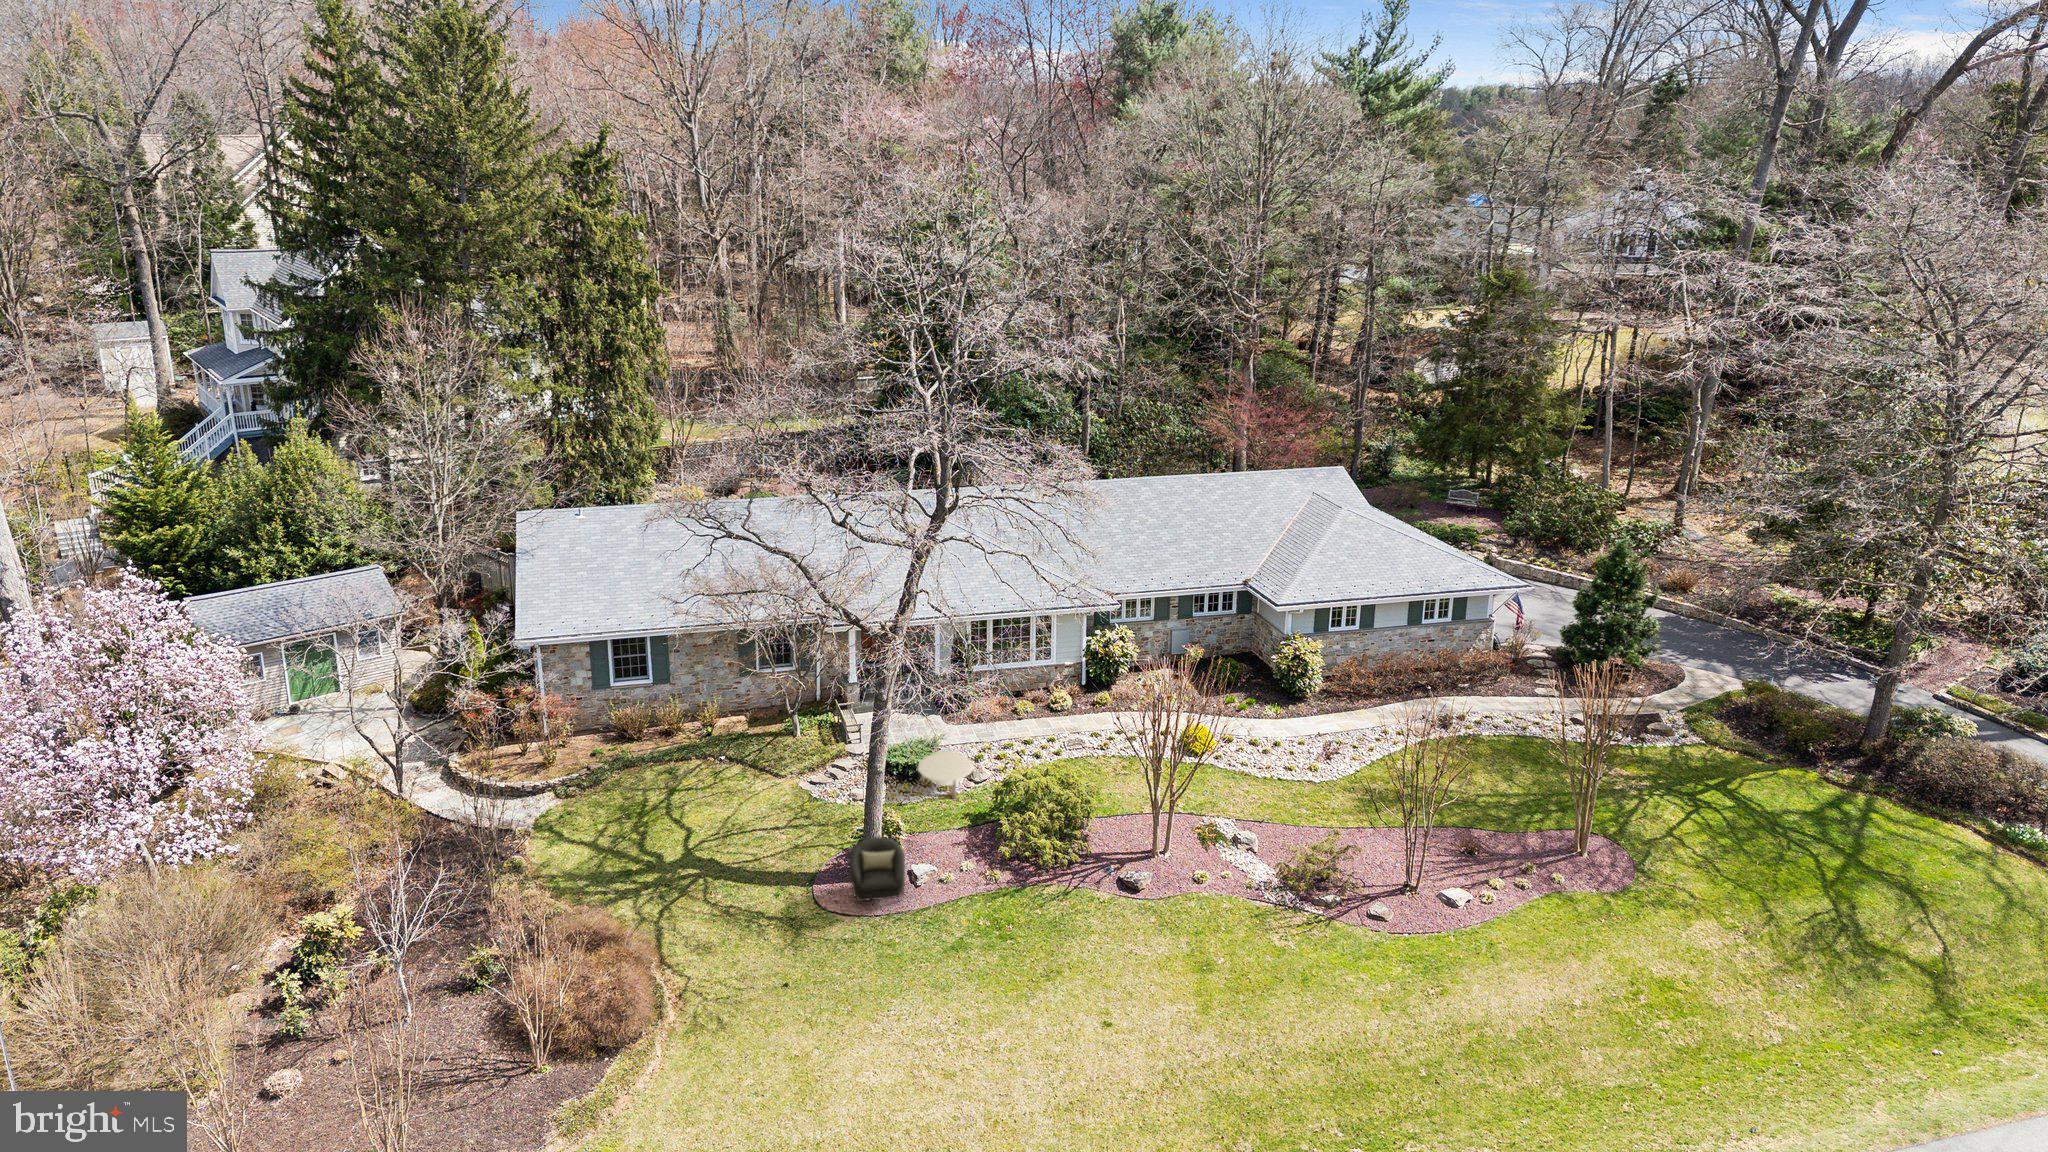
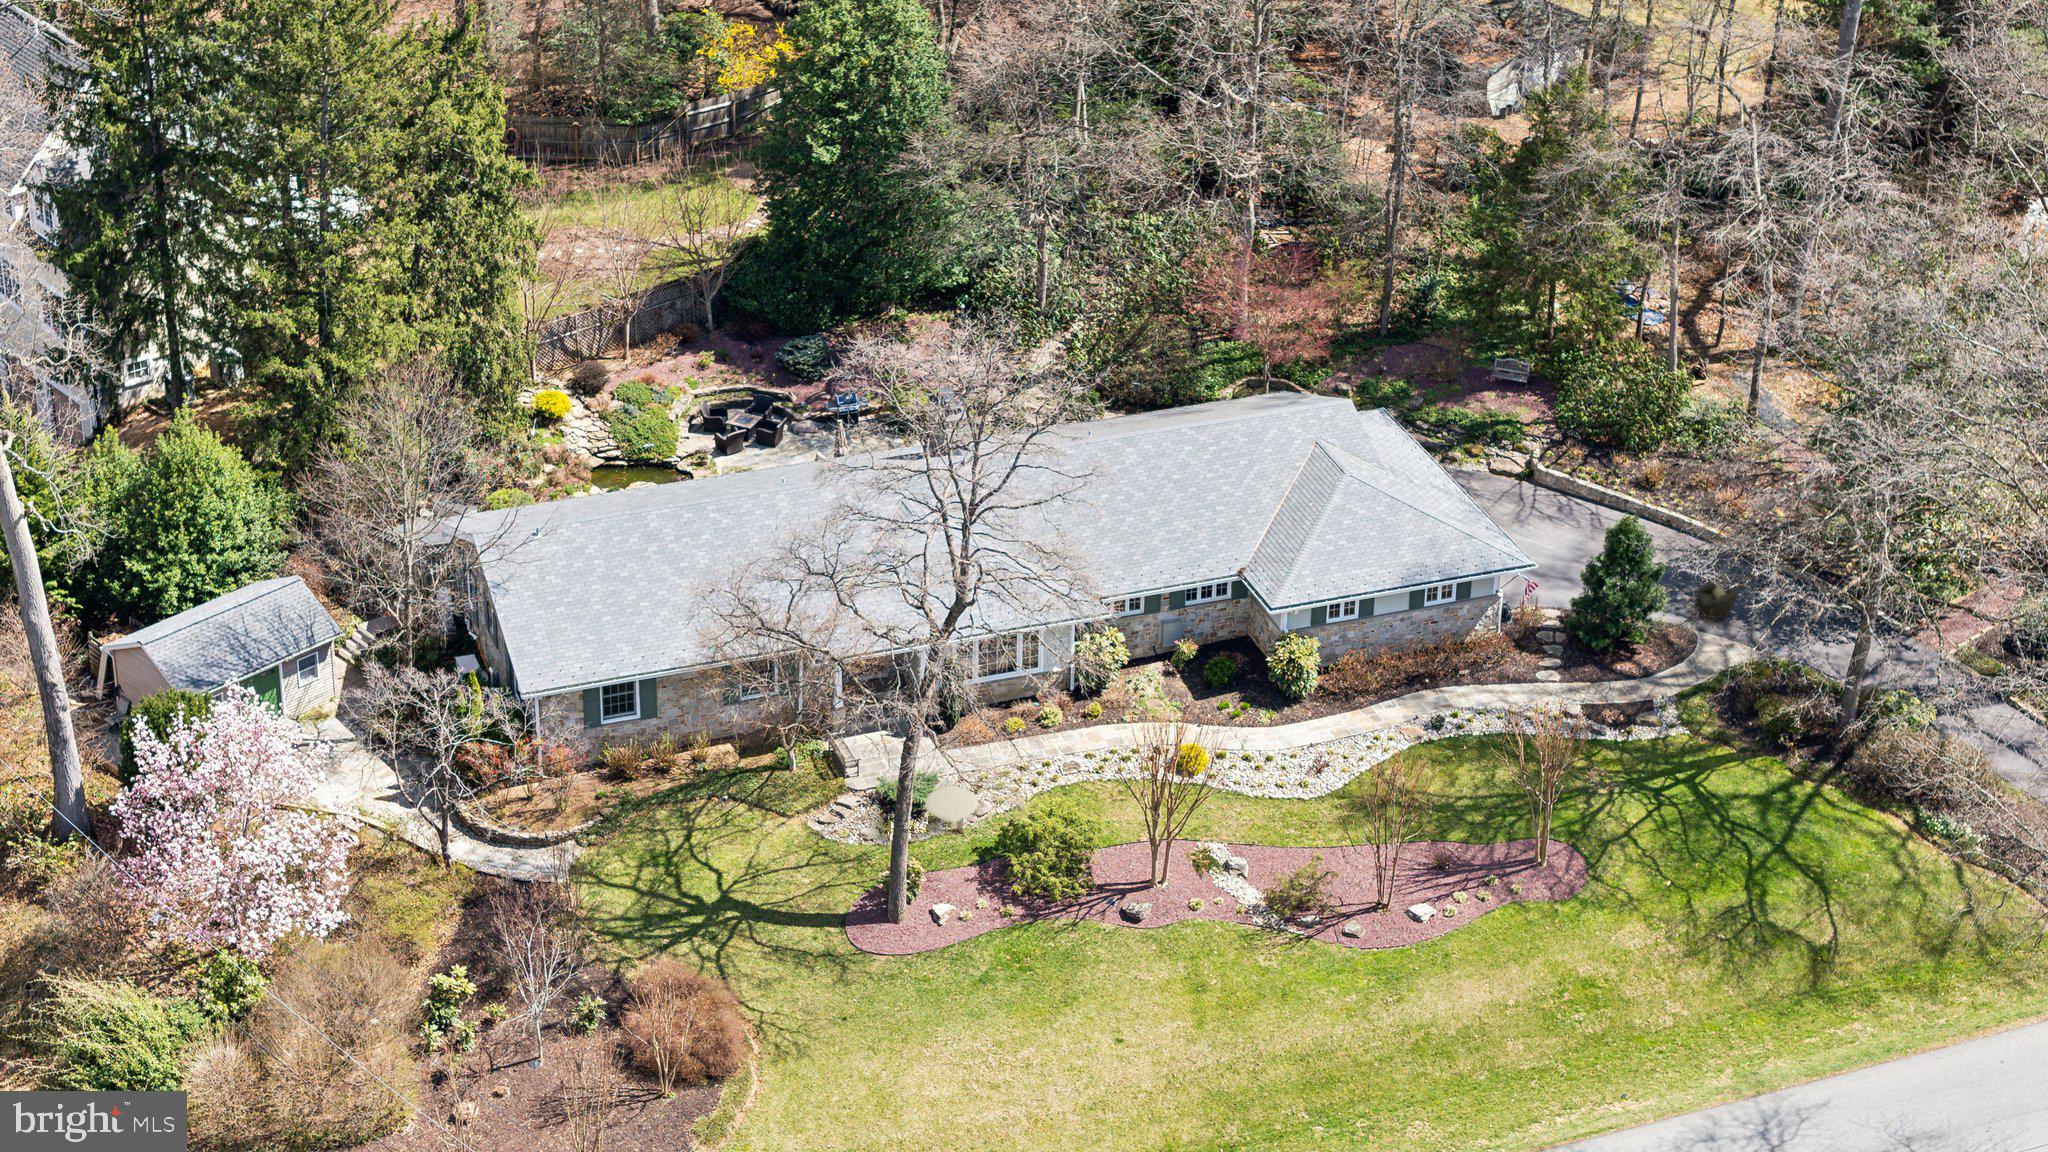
armchair: present [849,836,905,901] -> present [1696,582,1738,618]

